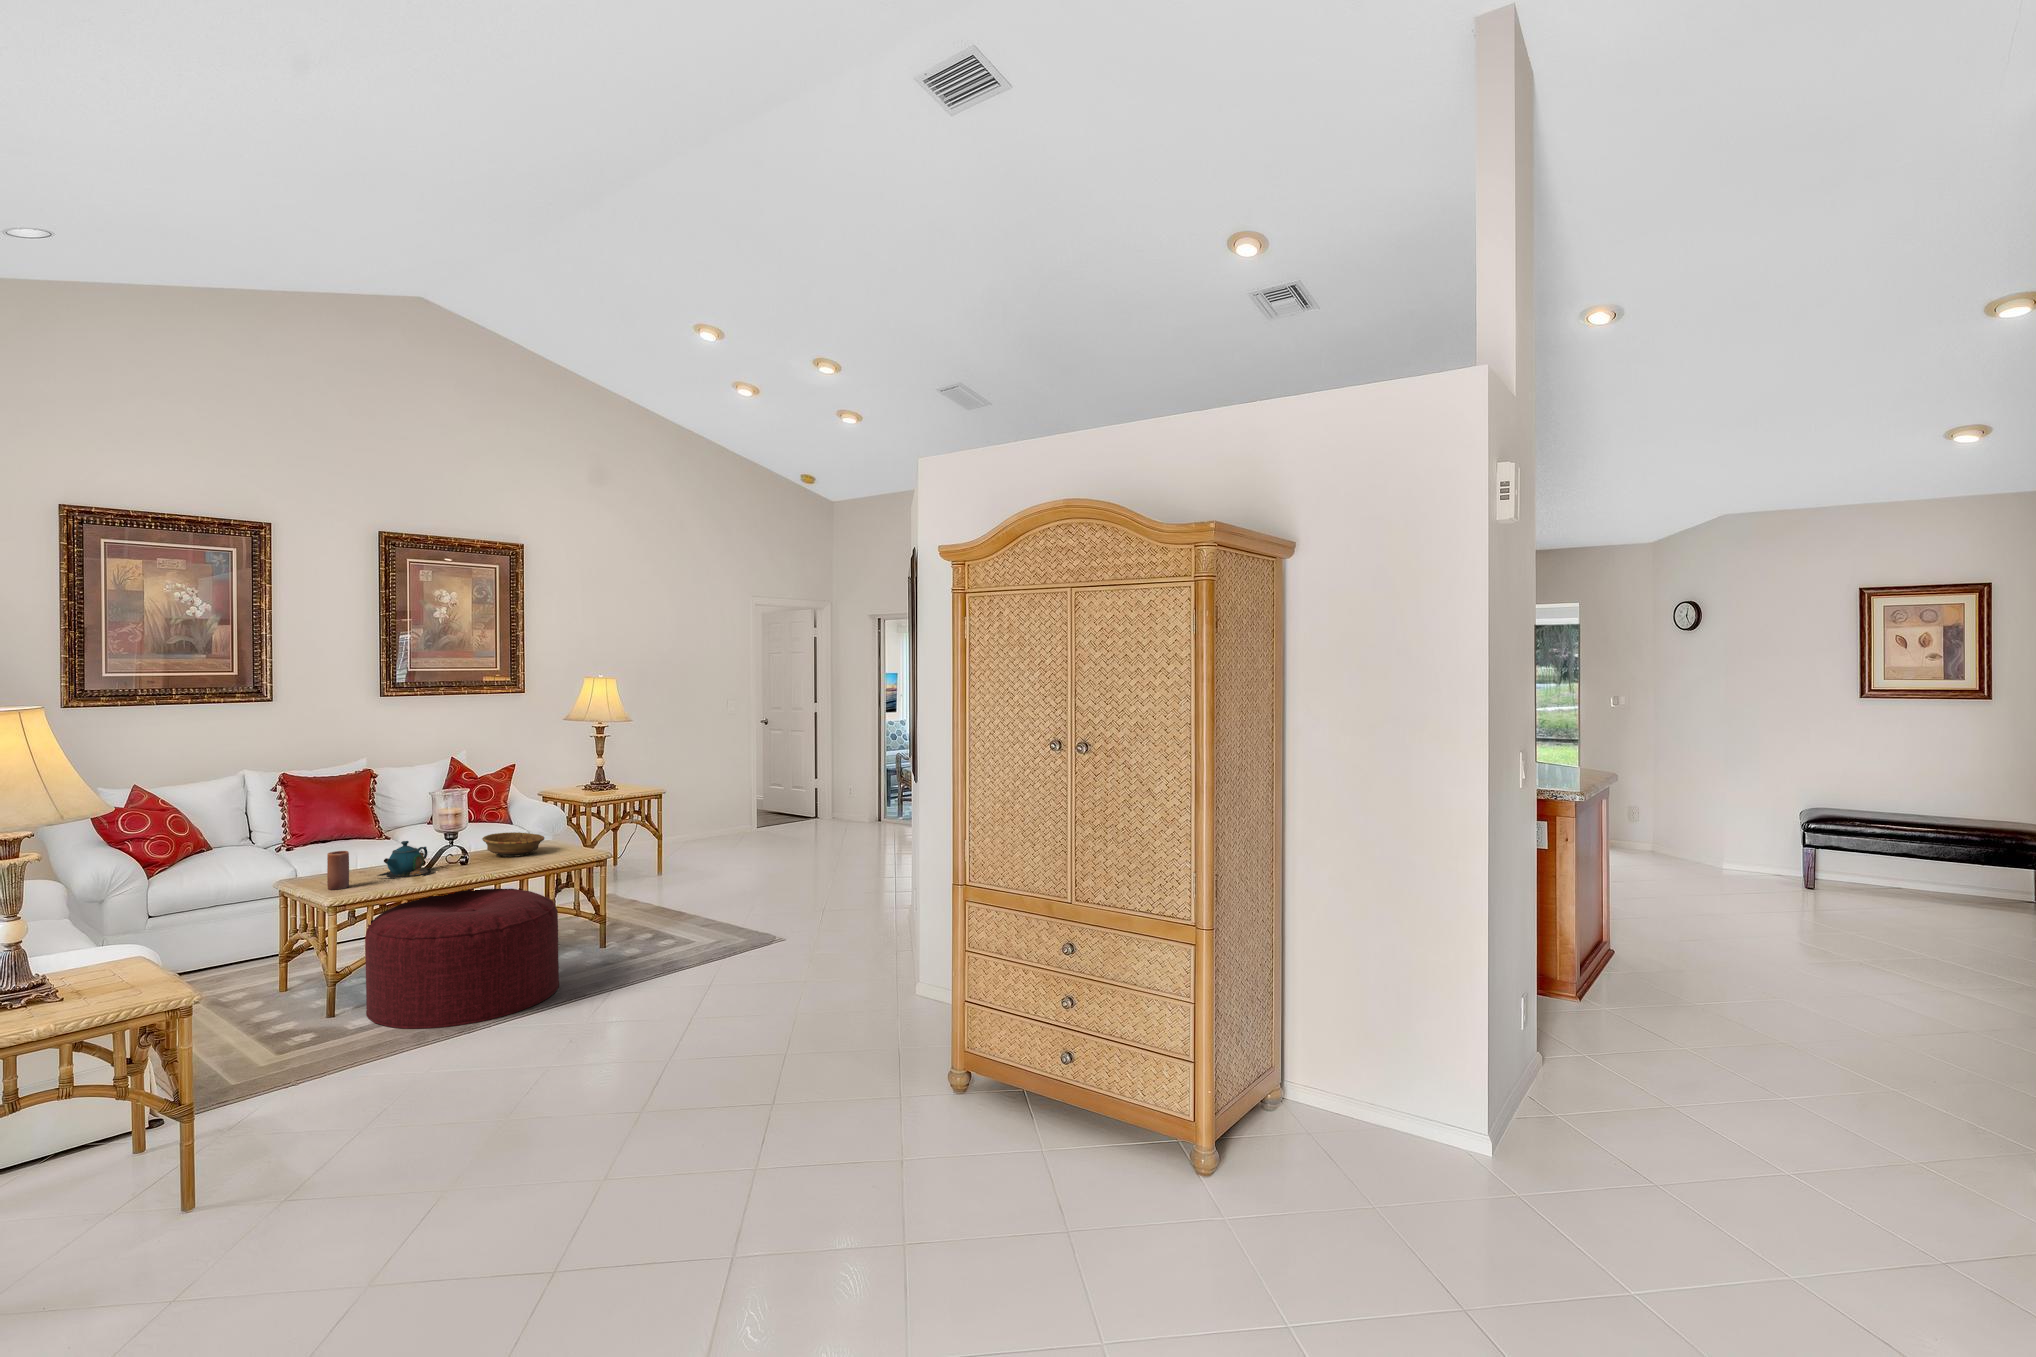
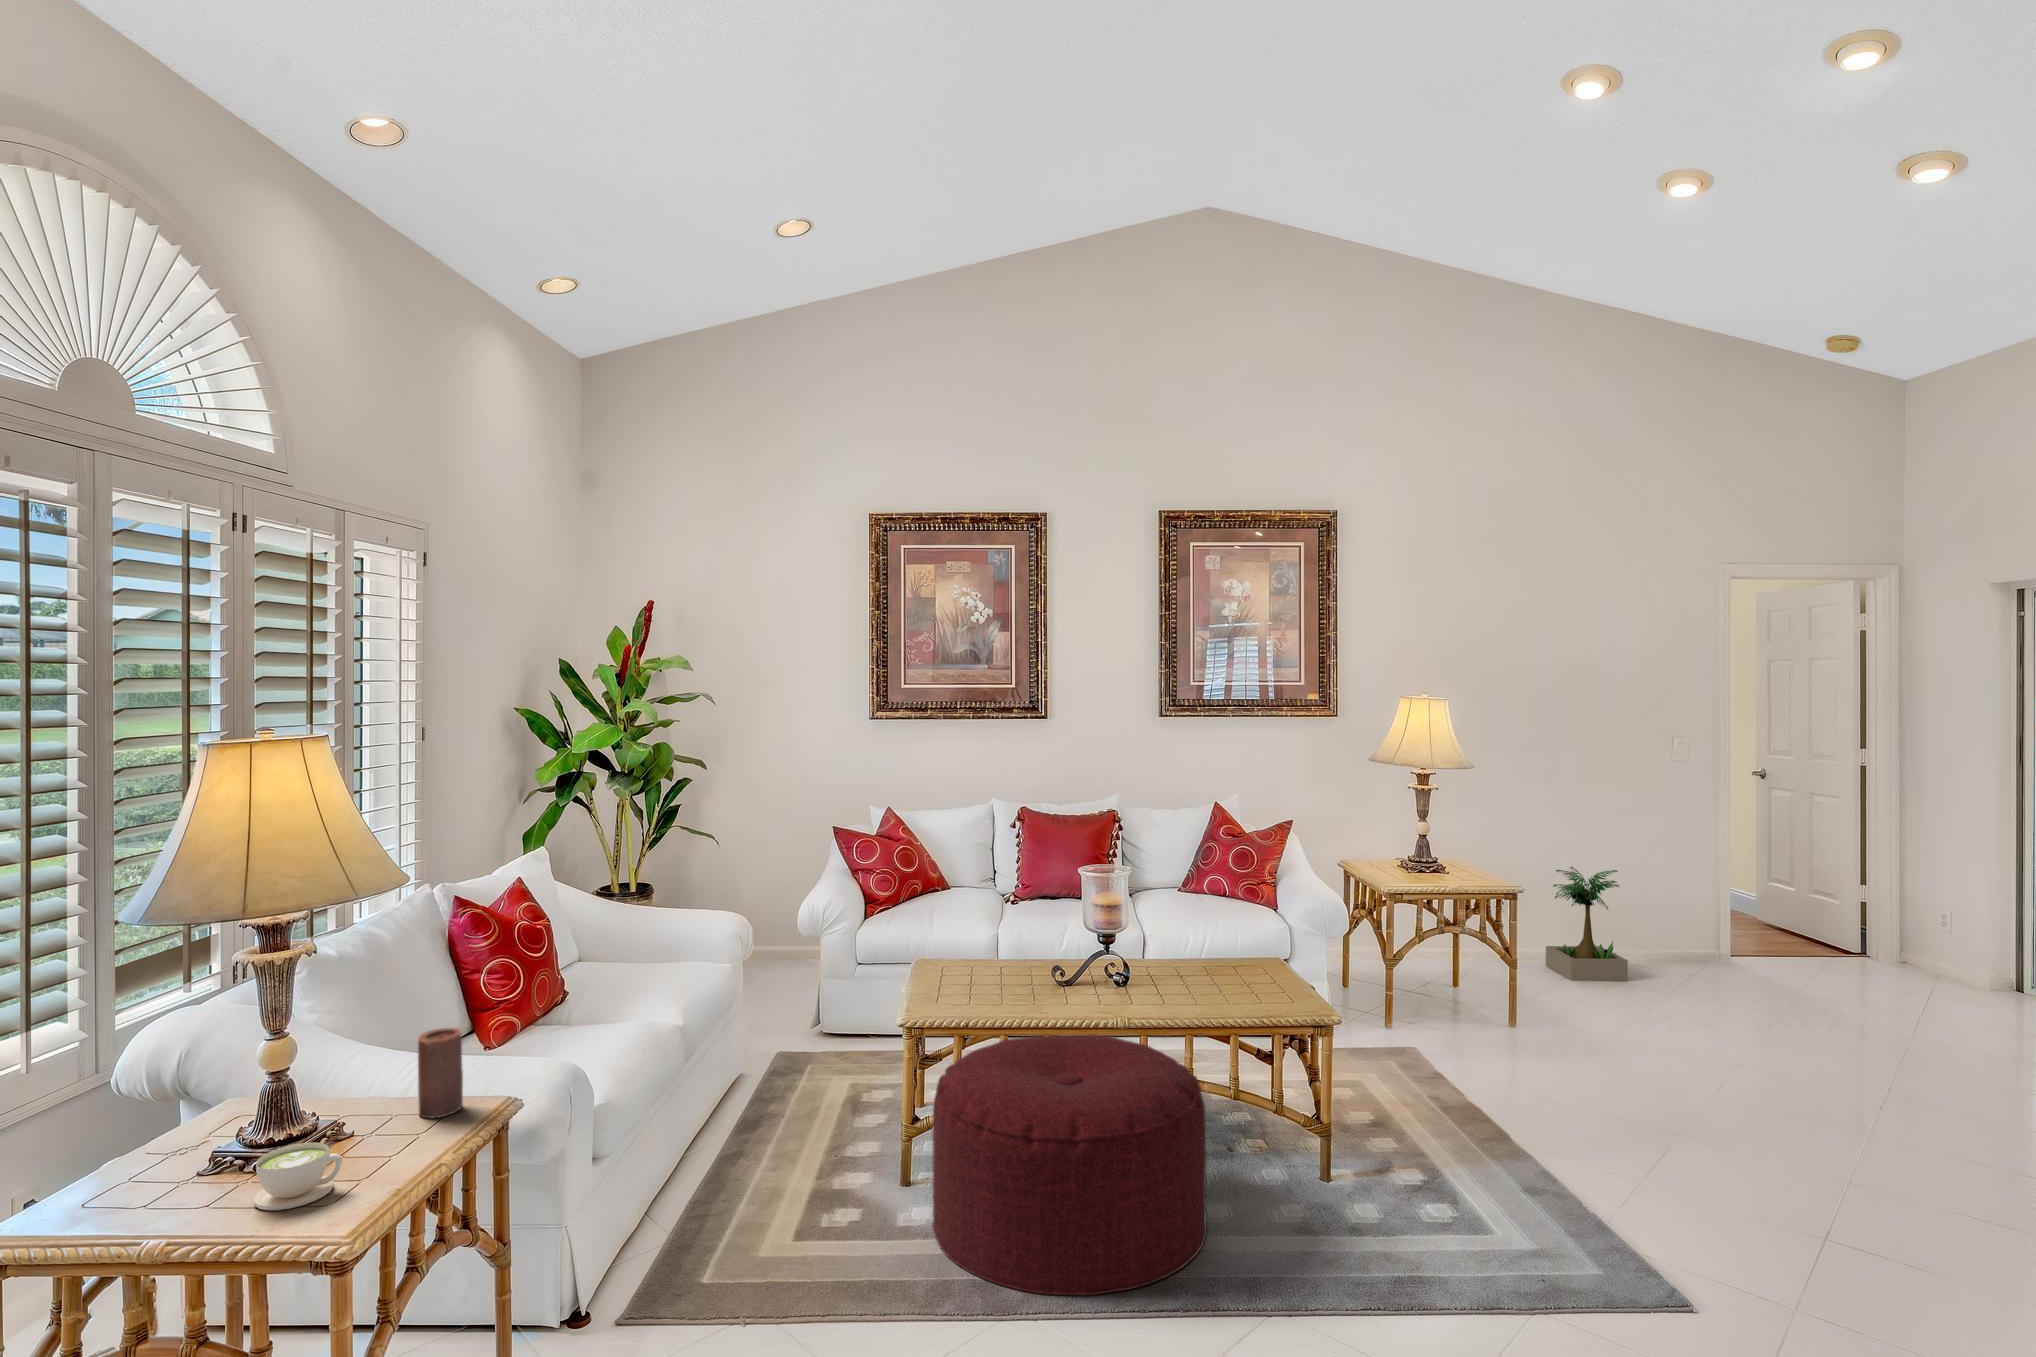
potted plant: none [662,778,711,849] -> present [1546,867,1628,981]
decorative bowl: present [482,832,544,857] -> none [1171,938,1260,983]
teapot: present [379,841,434,879] -> none [1005,936,1103,1000]
candle: present [327,851,349,890] -> present [418,1028,463,1119]
coffee cup: none [68,968,130,1007] -> present [254,1142,342,1210]

